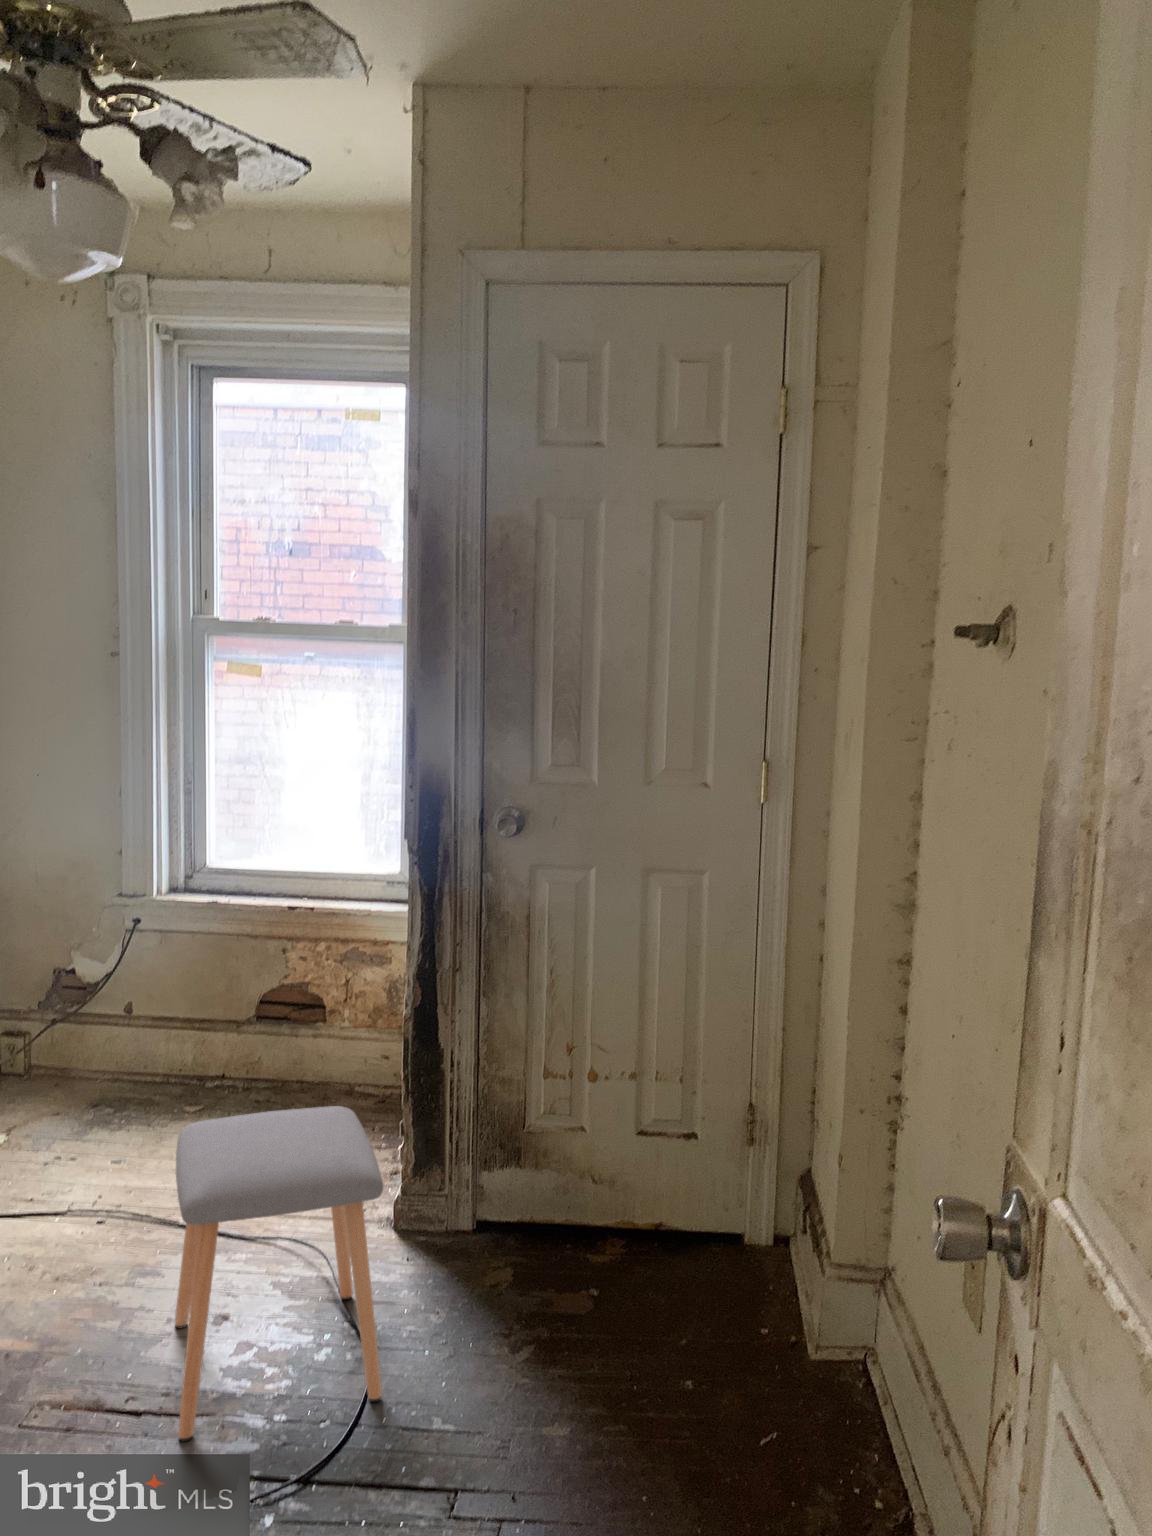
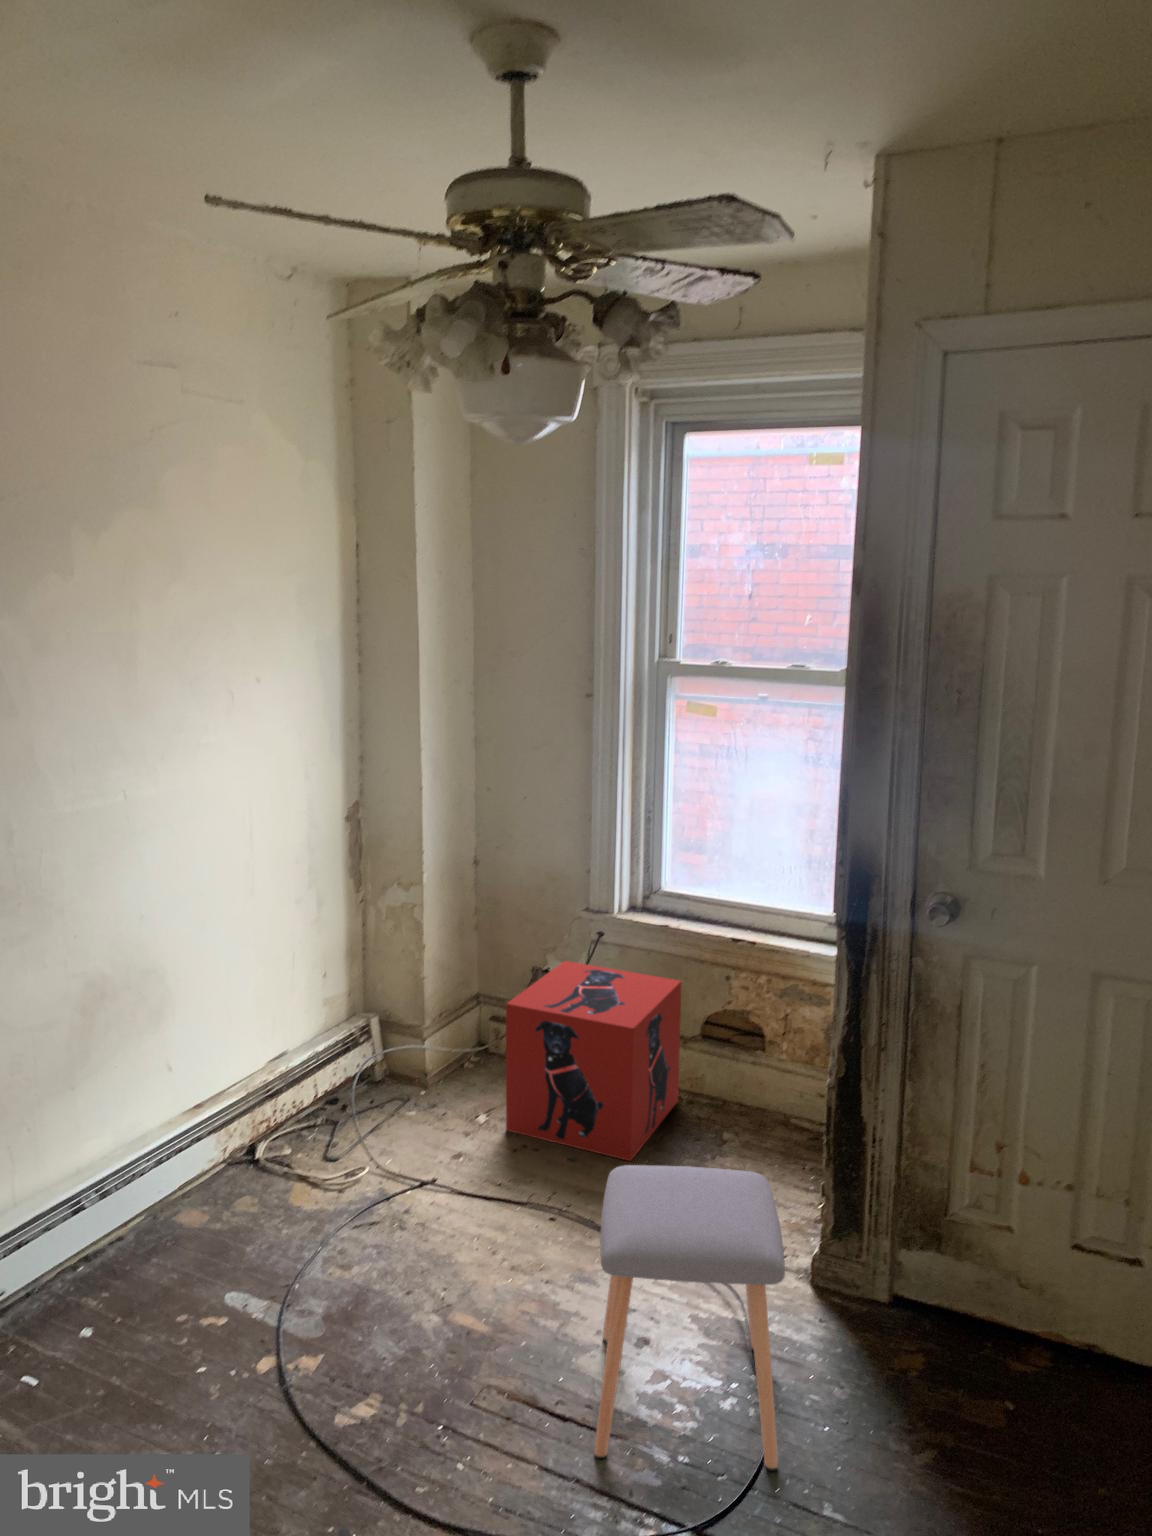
storage box: none [28,952,234,1154] -> present [506,961,682,1161]

